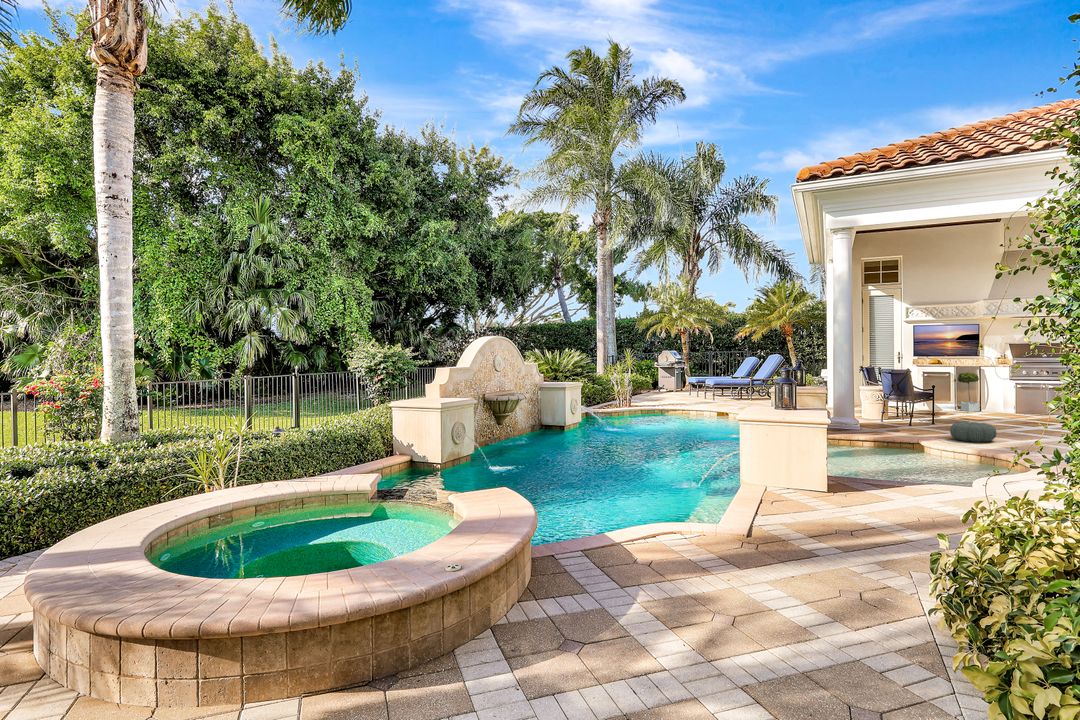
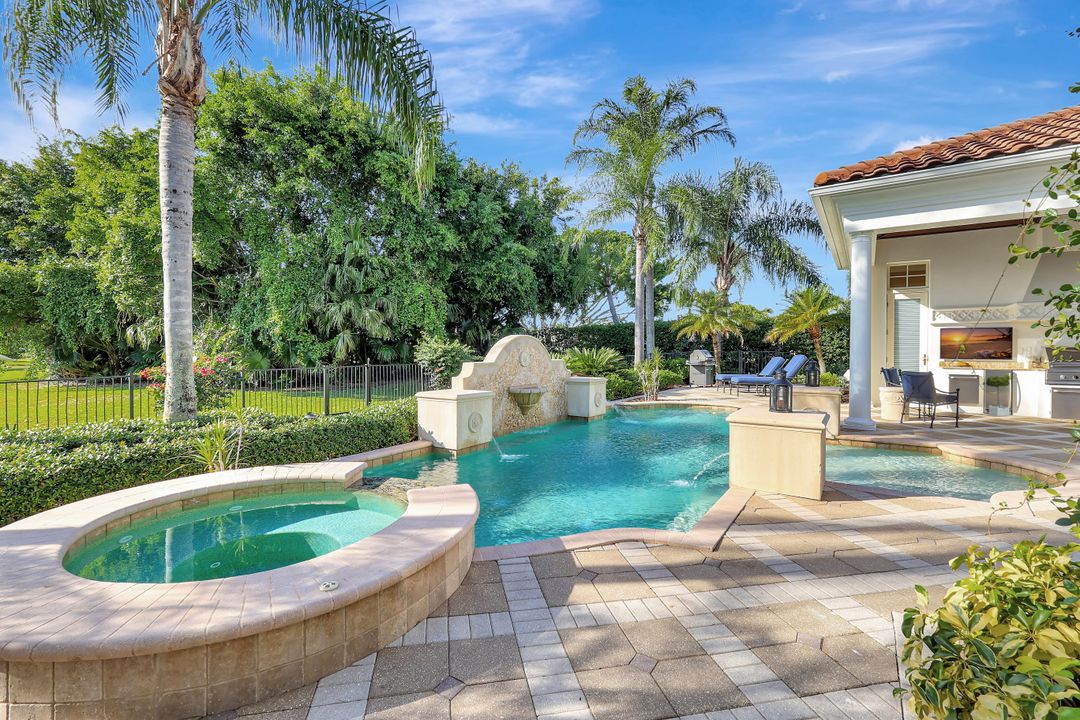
pouf: present [950,422,997,442] -> none [967,427,1019,448]

